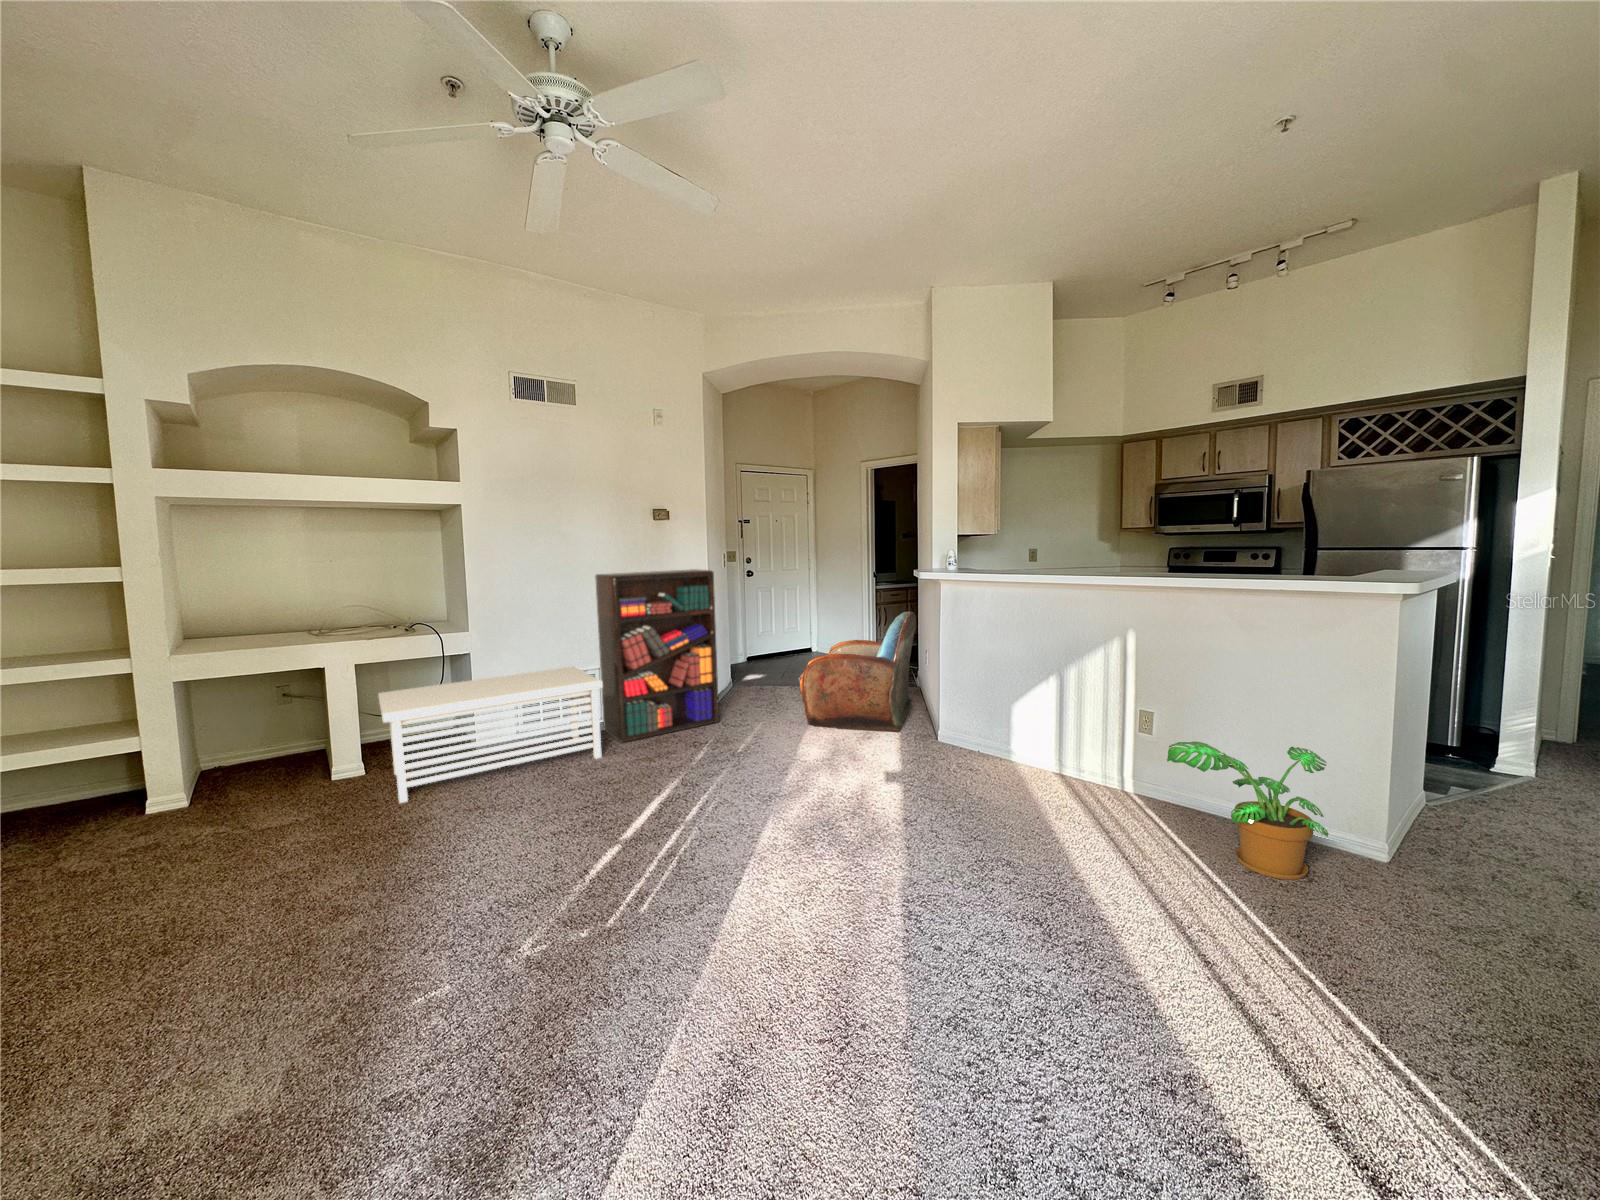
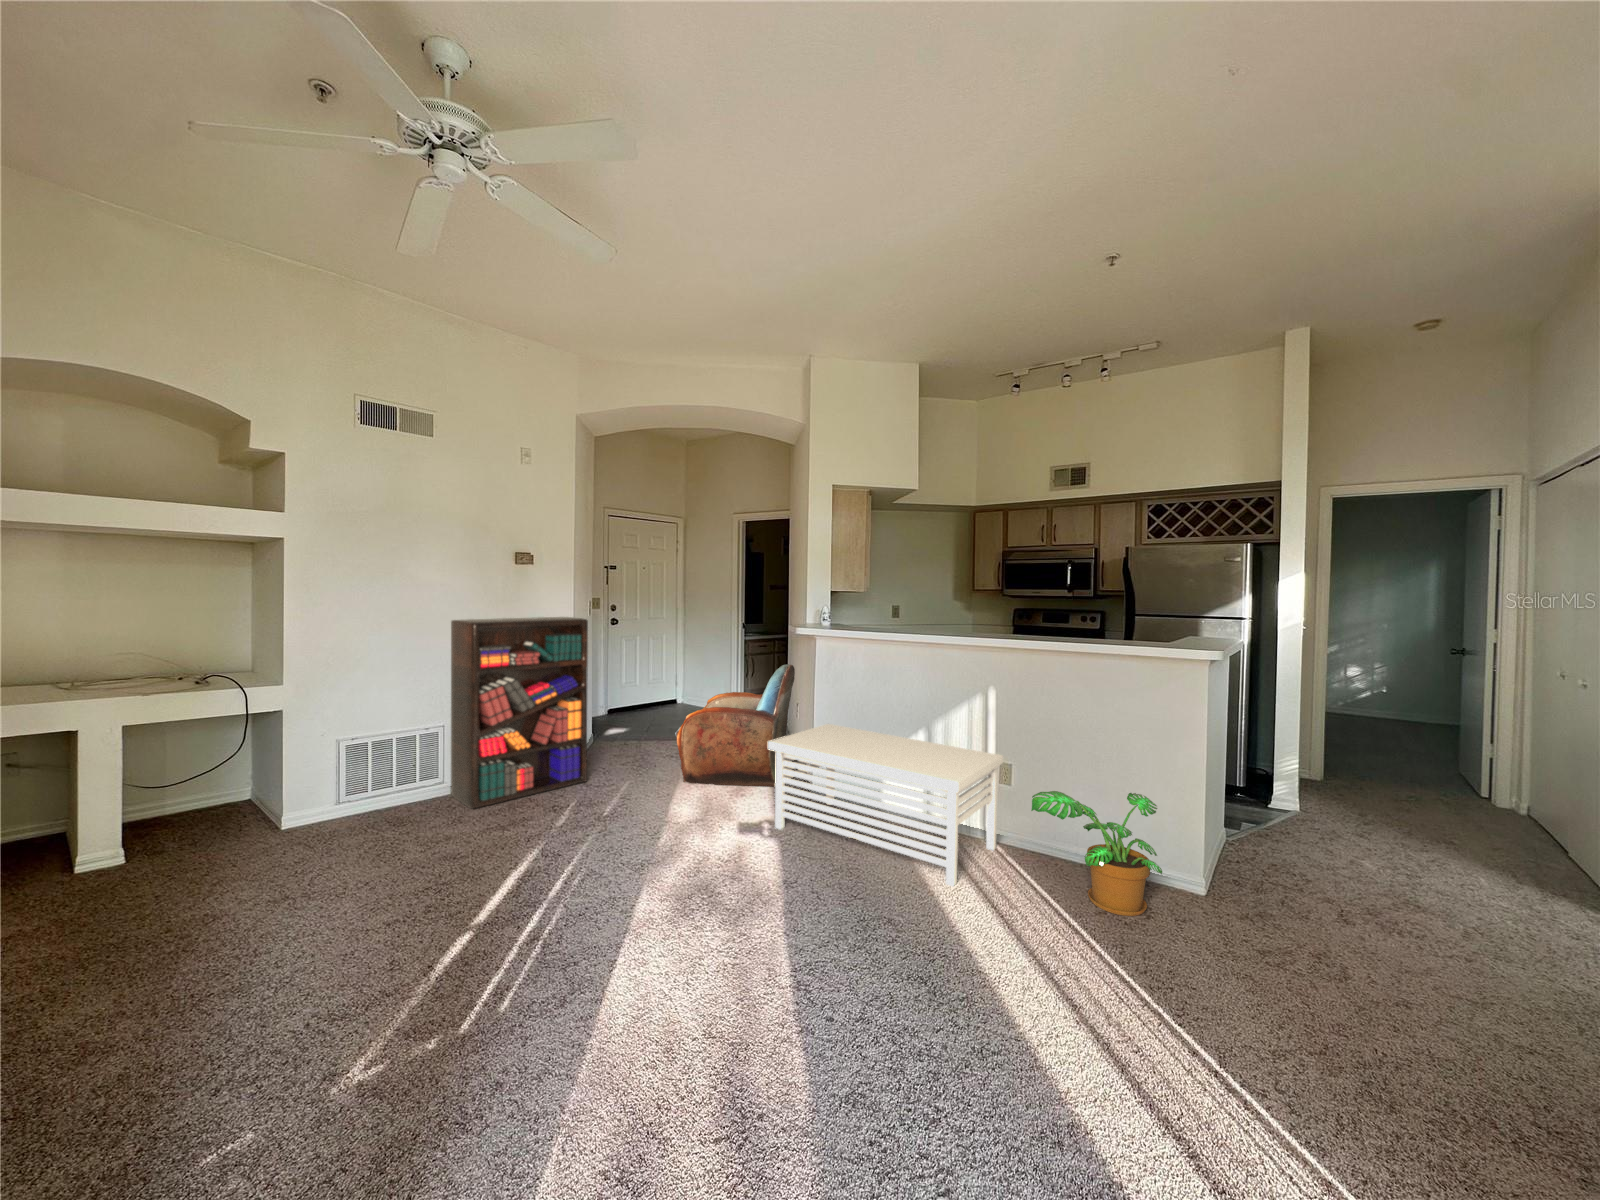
storage bench: present [378,667,602,803] -> present [768,724,1003,886]

